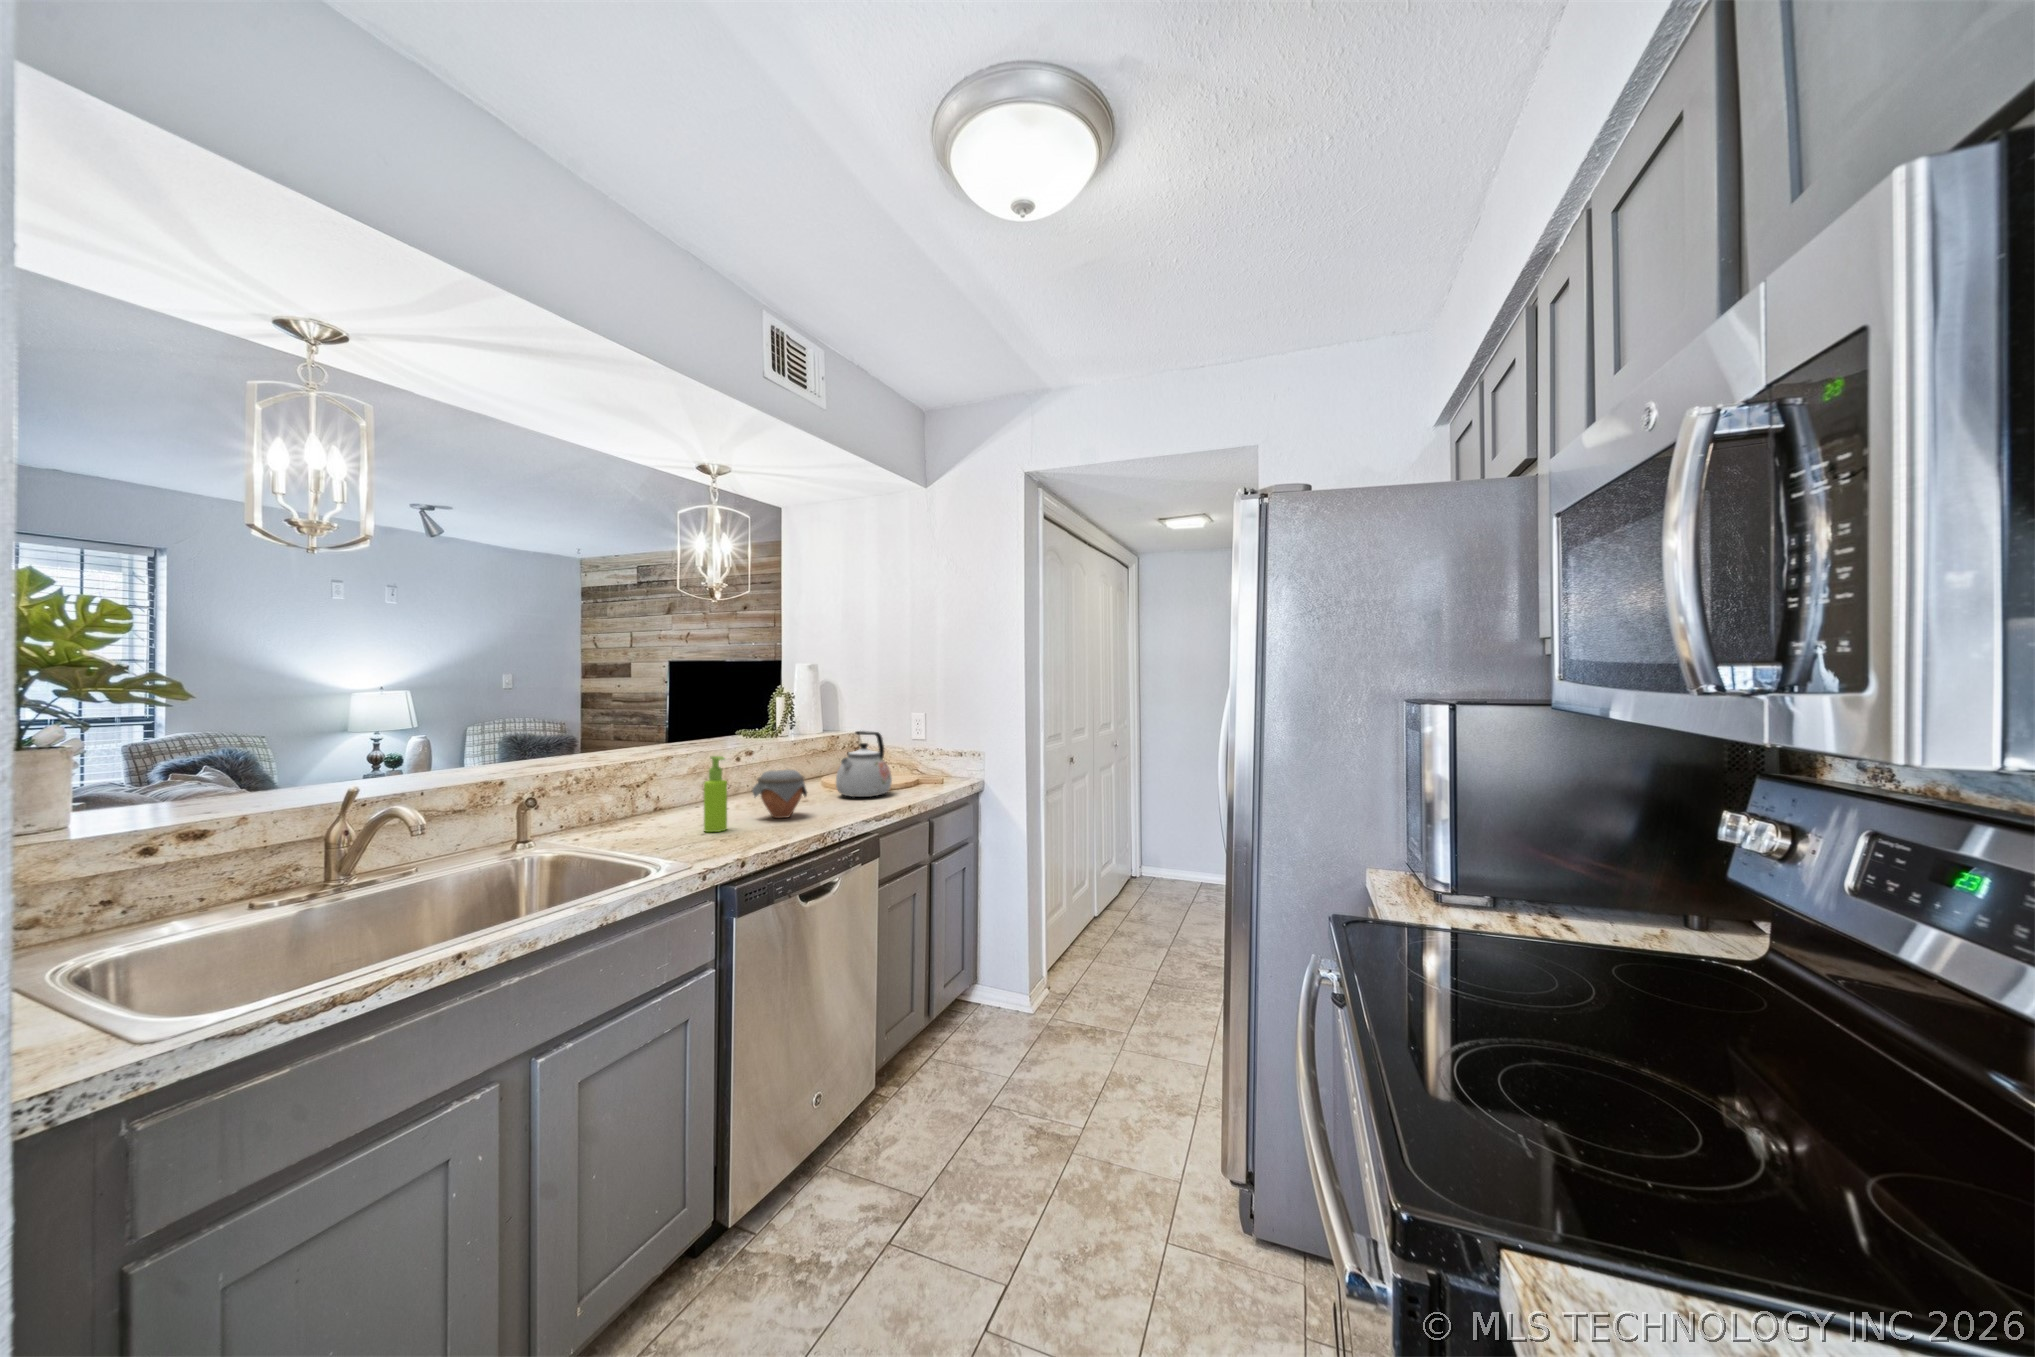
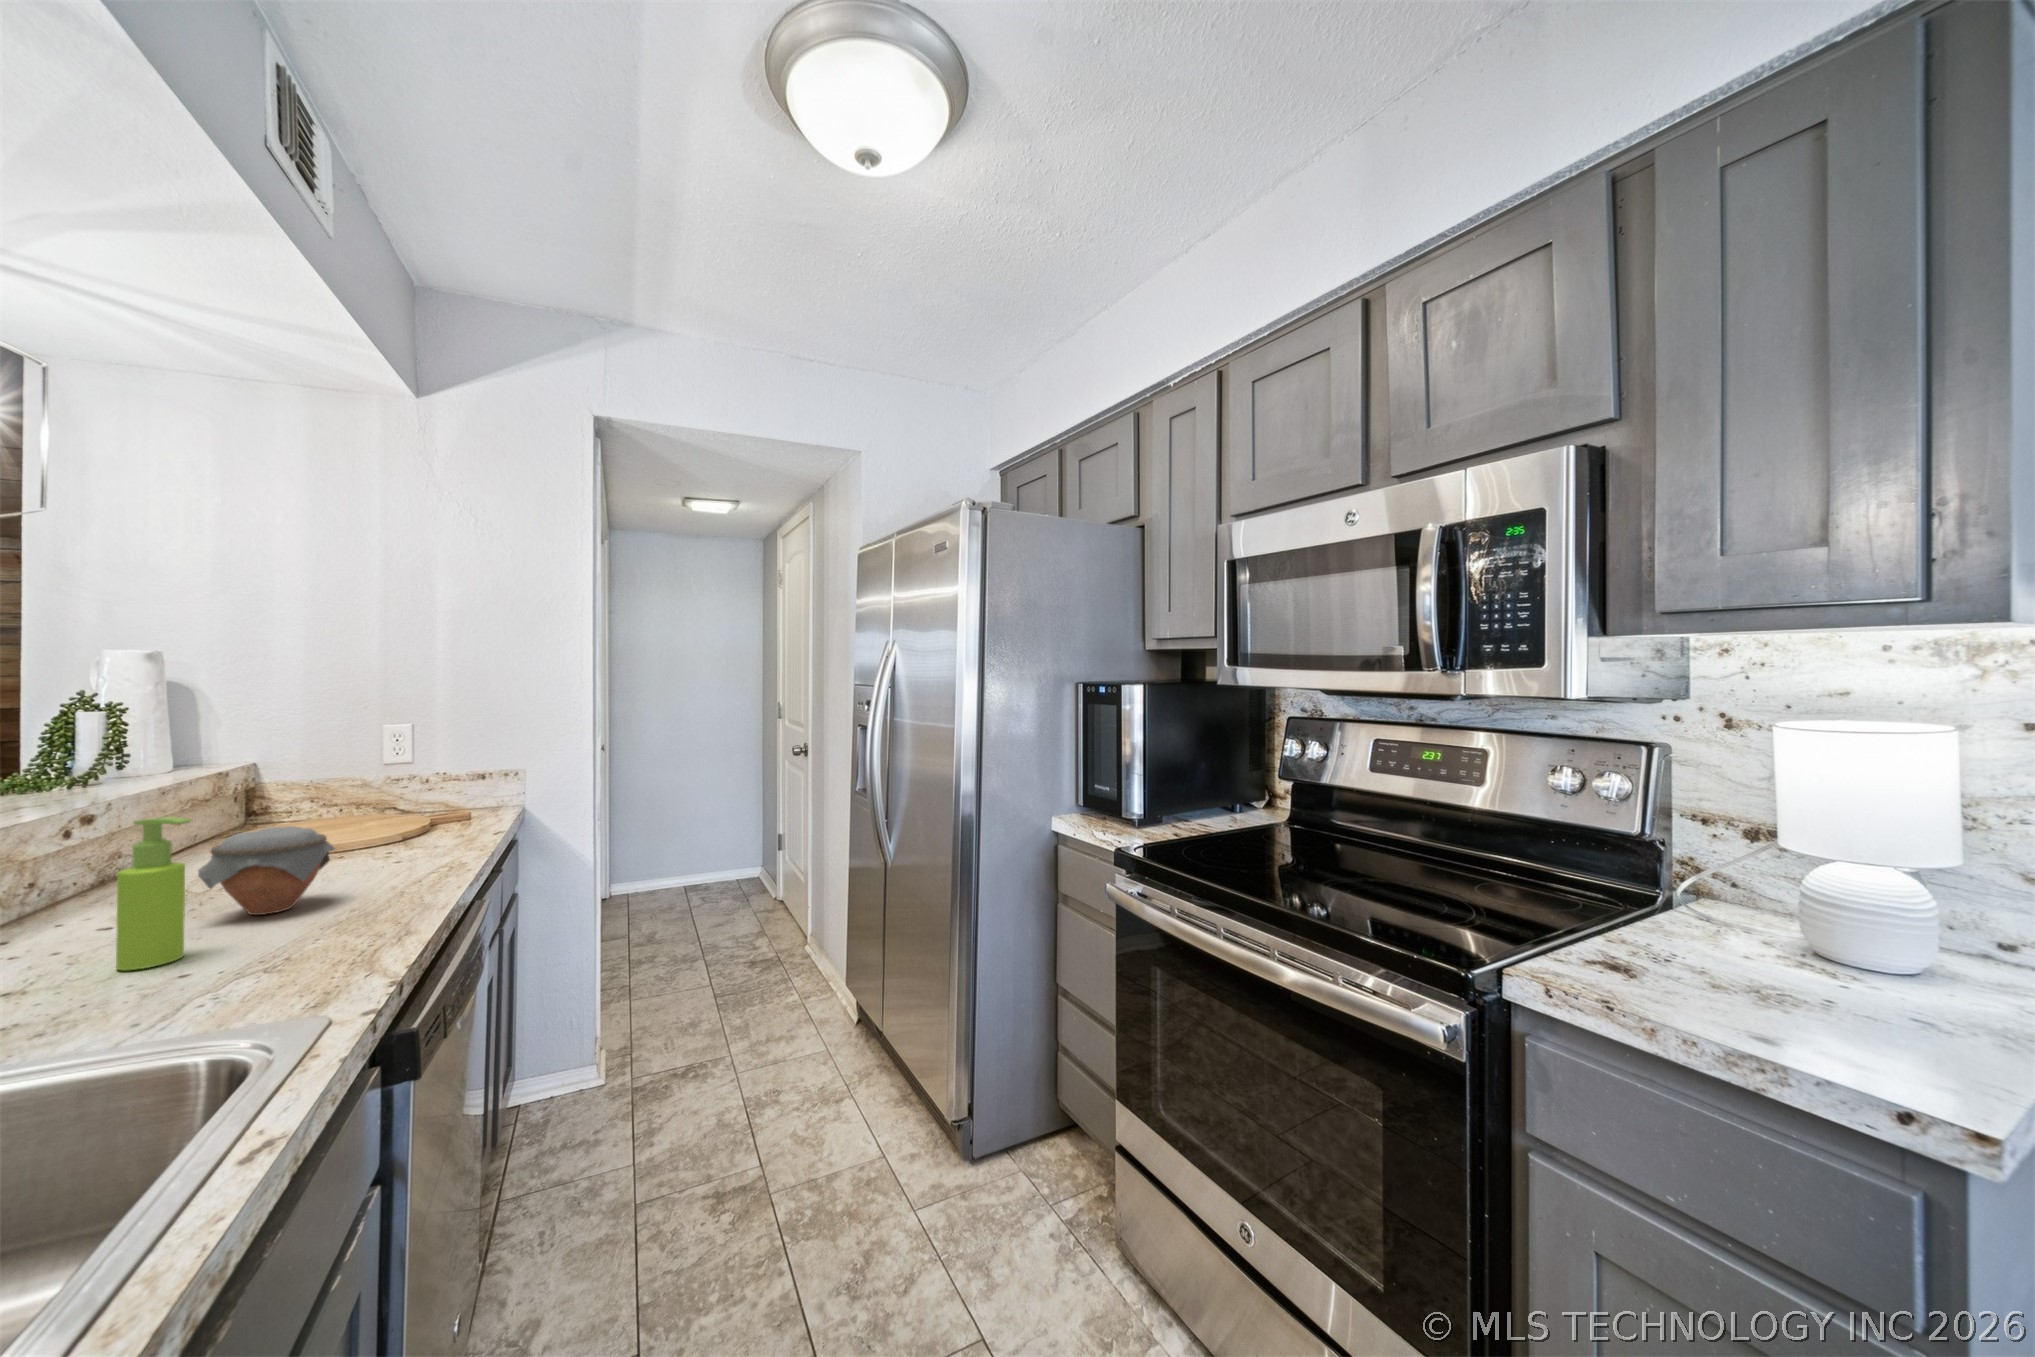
kettle: present [836,731,892,797] -> none [308,754,424,858]

